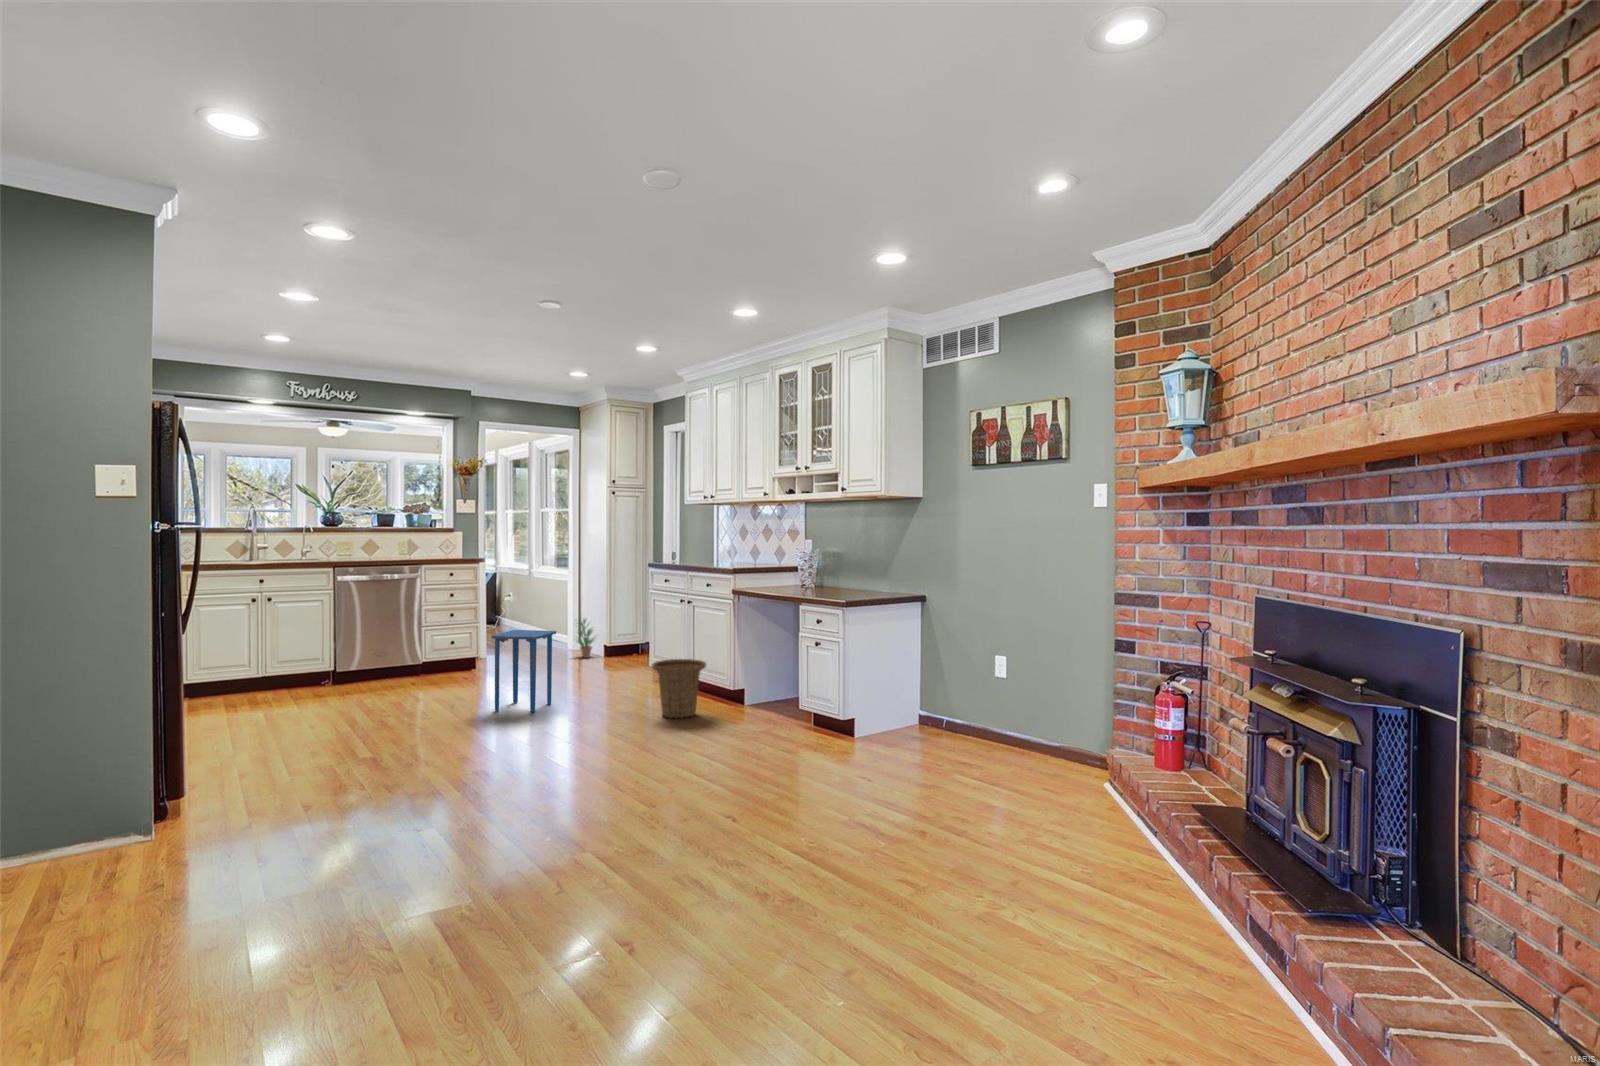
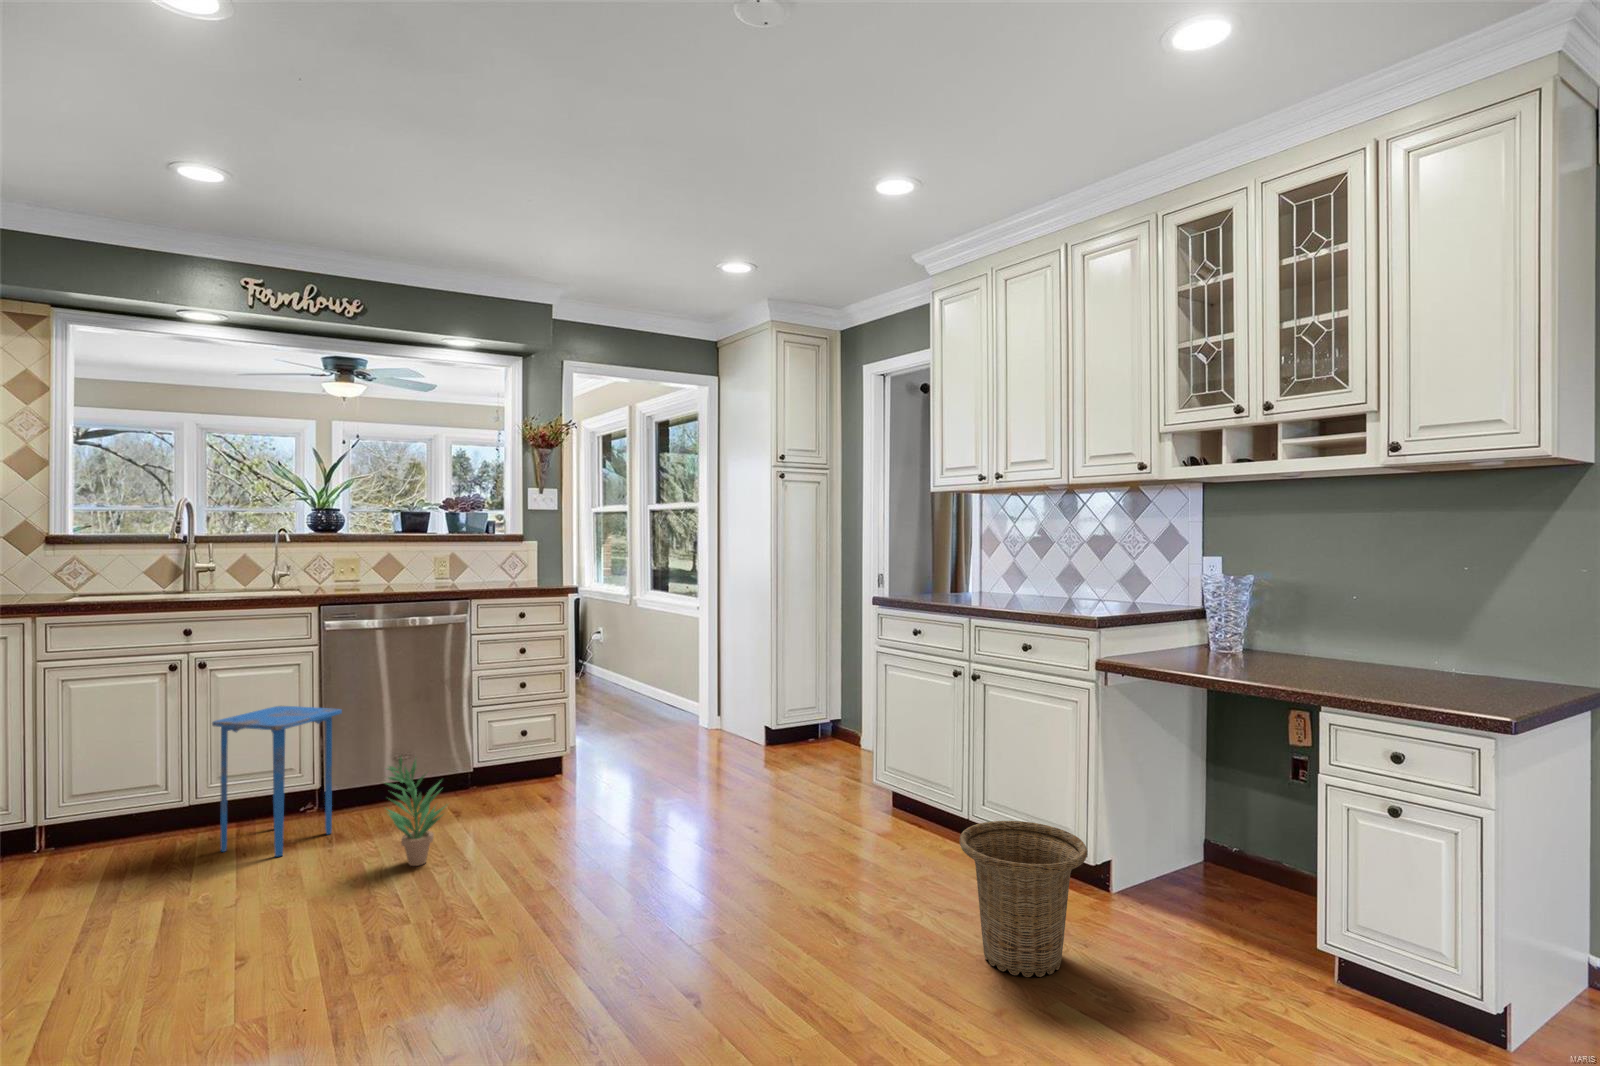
potted plant: present [577,616,595,658] -> present [387,757,445,866]
side table: present [491,630,556,712] -> present [212,706,342,857]

